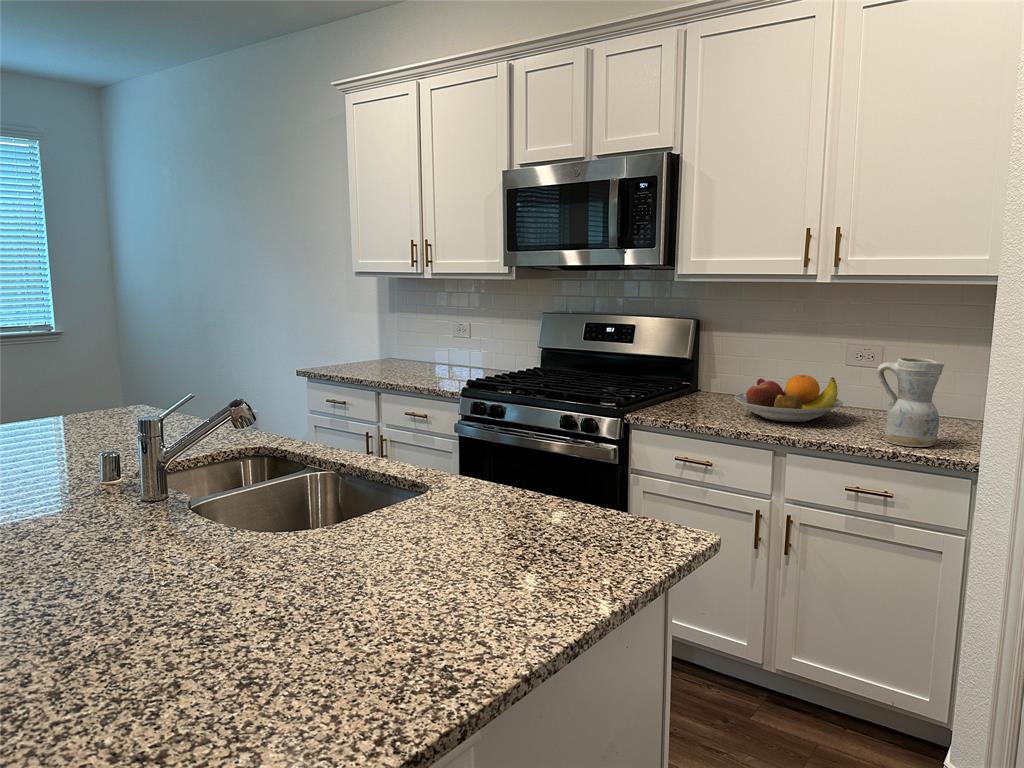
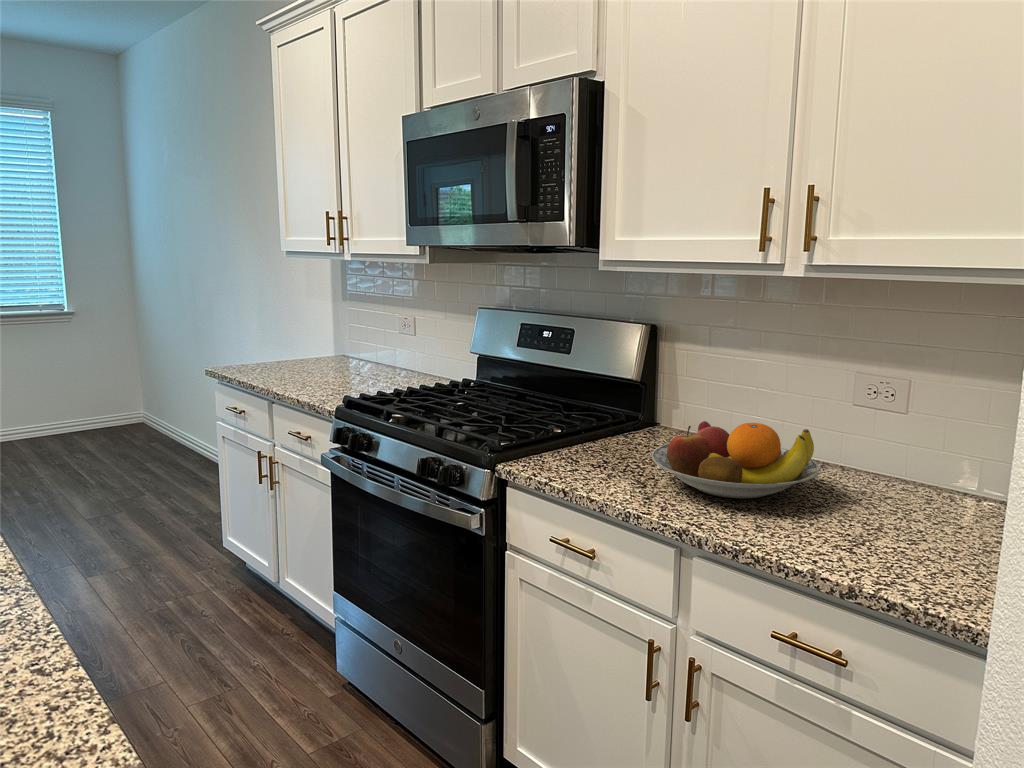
ceramic pitcher: present [877,357,944,447] -> none [842,414,959,579]

